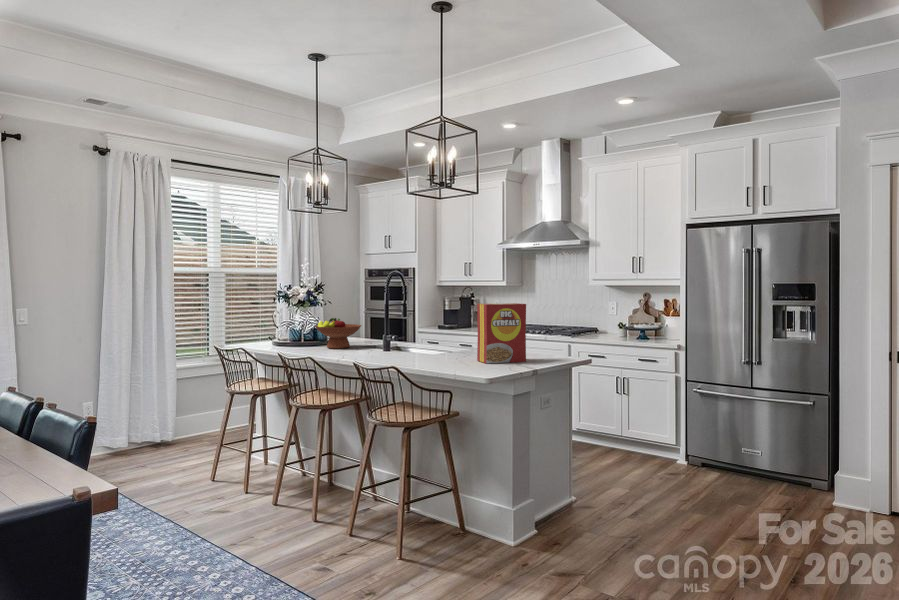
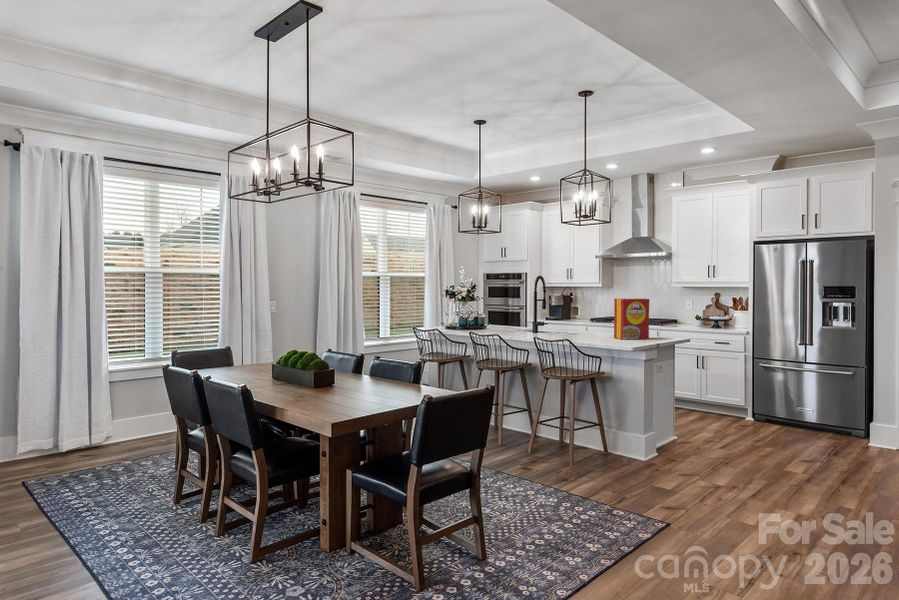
fruit bowl: present [315,318,361,348] -> none [481,309,514,331]

